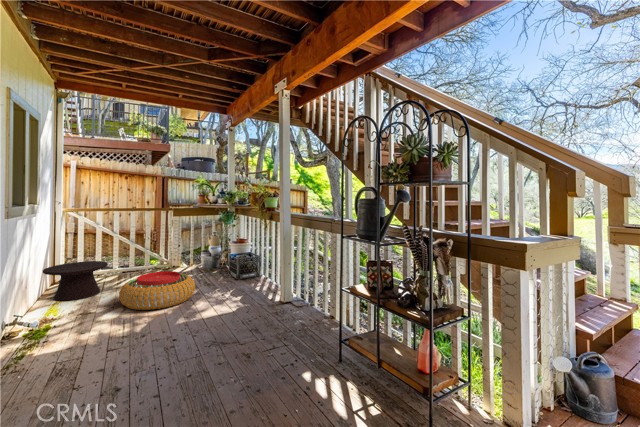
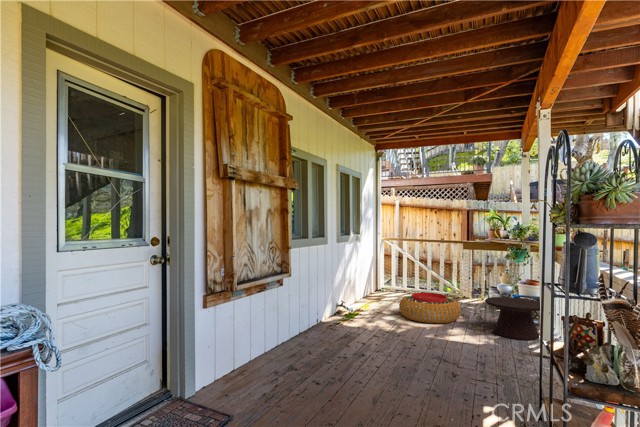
side table: present [43,261,108,301] -> present [485,297,540,340]

